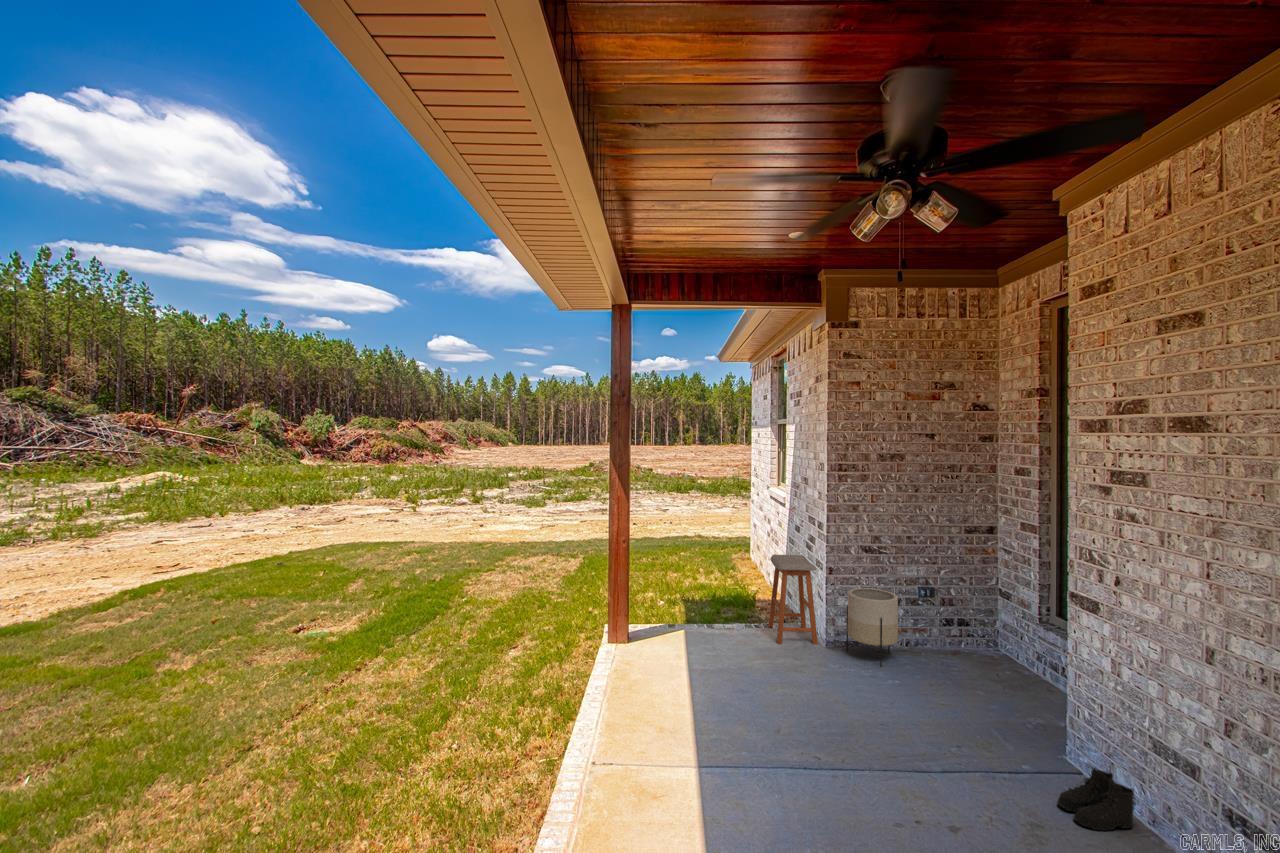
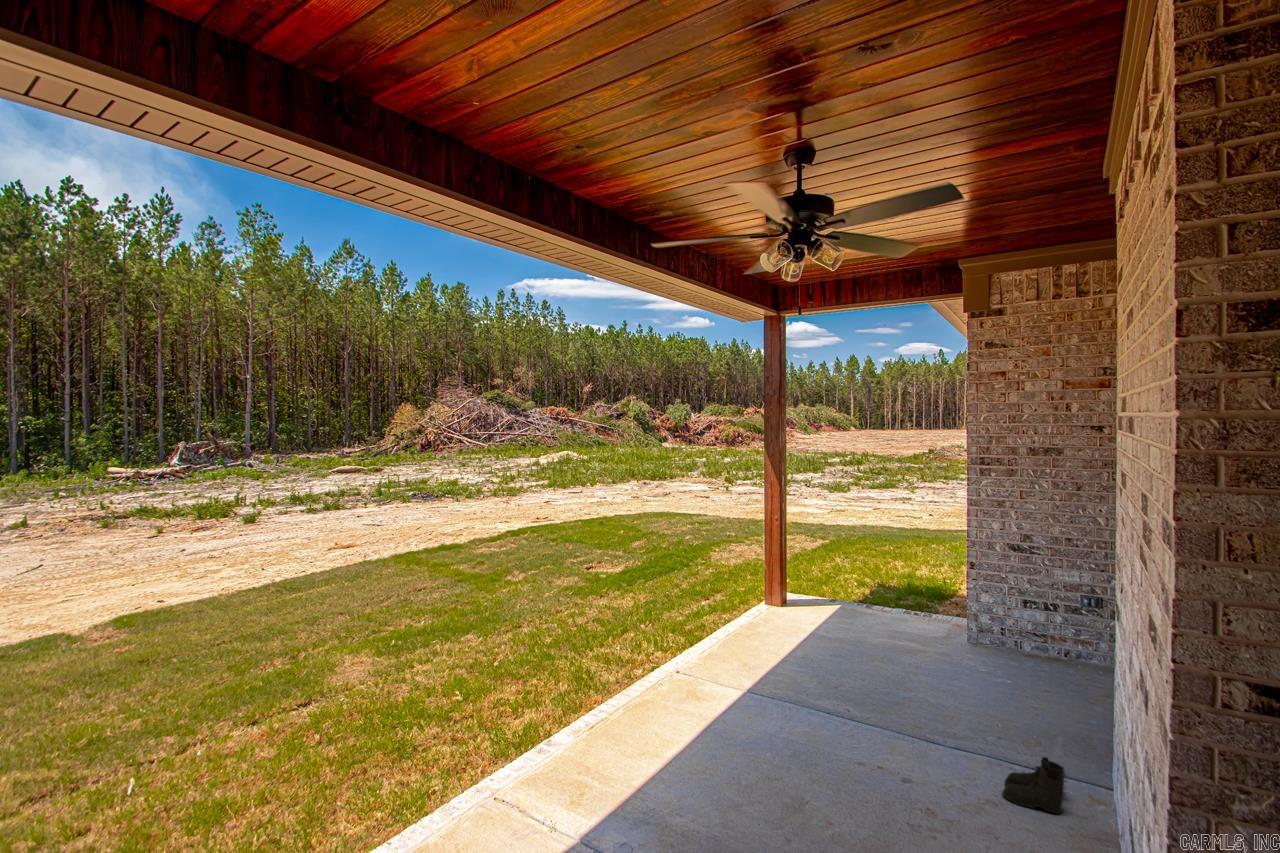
stool: present [768,555,818,645] -> none [920,546,973,638]
planter: present [847,588,898,667] -> none [979,586,1035,666]

